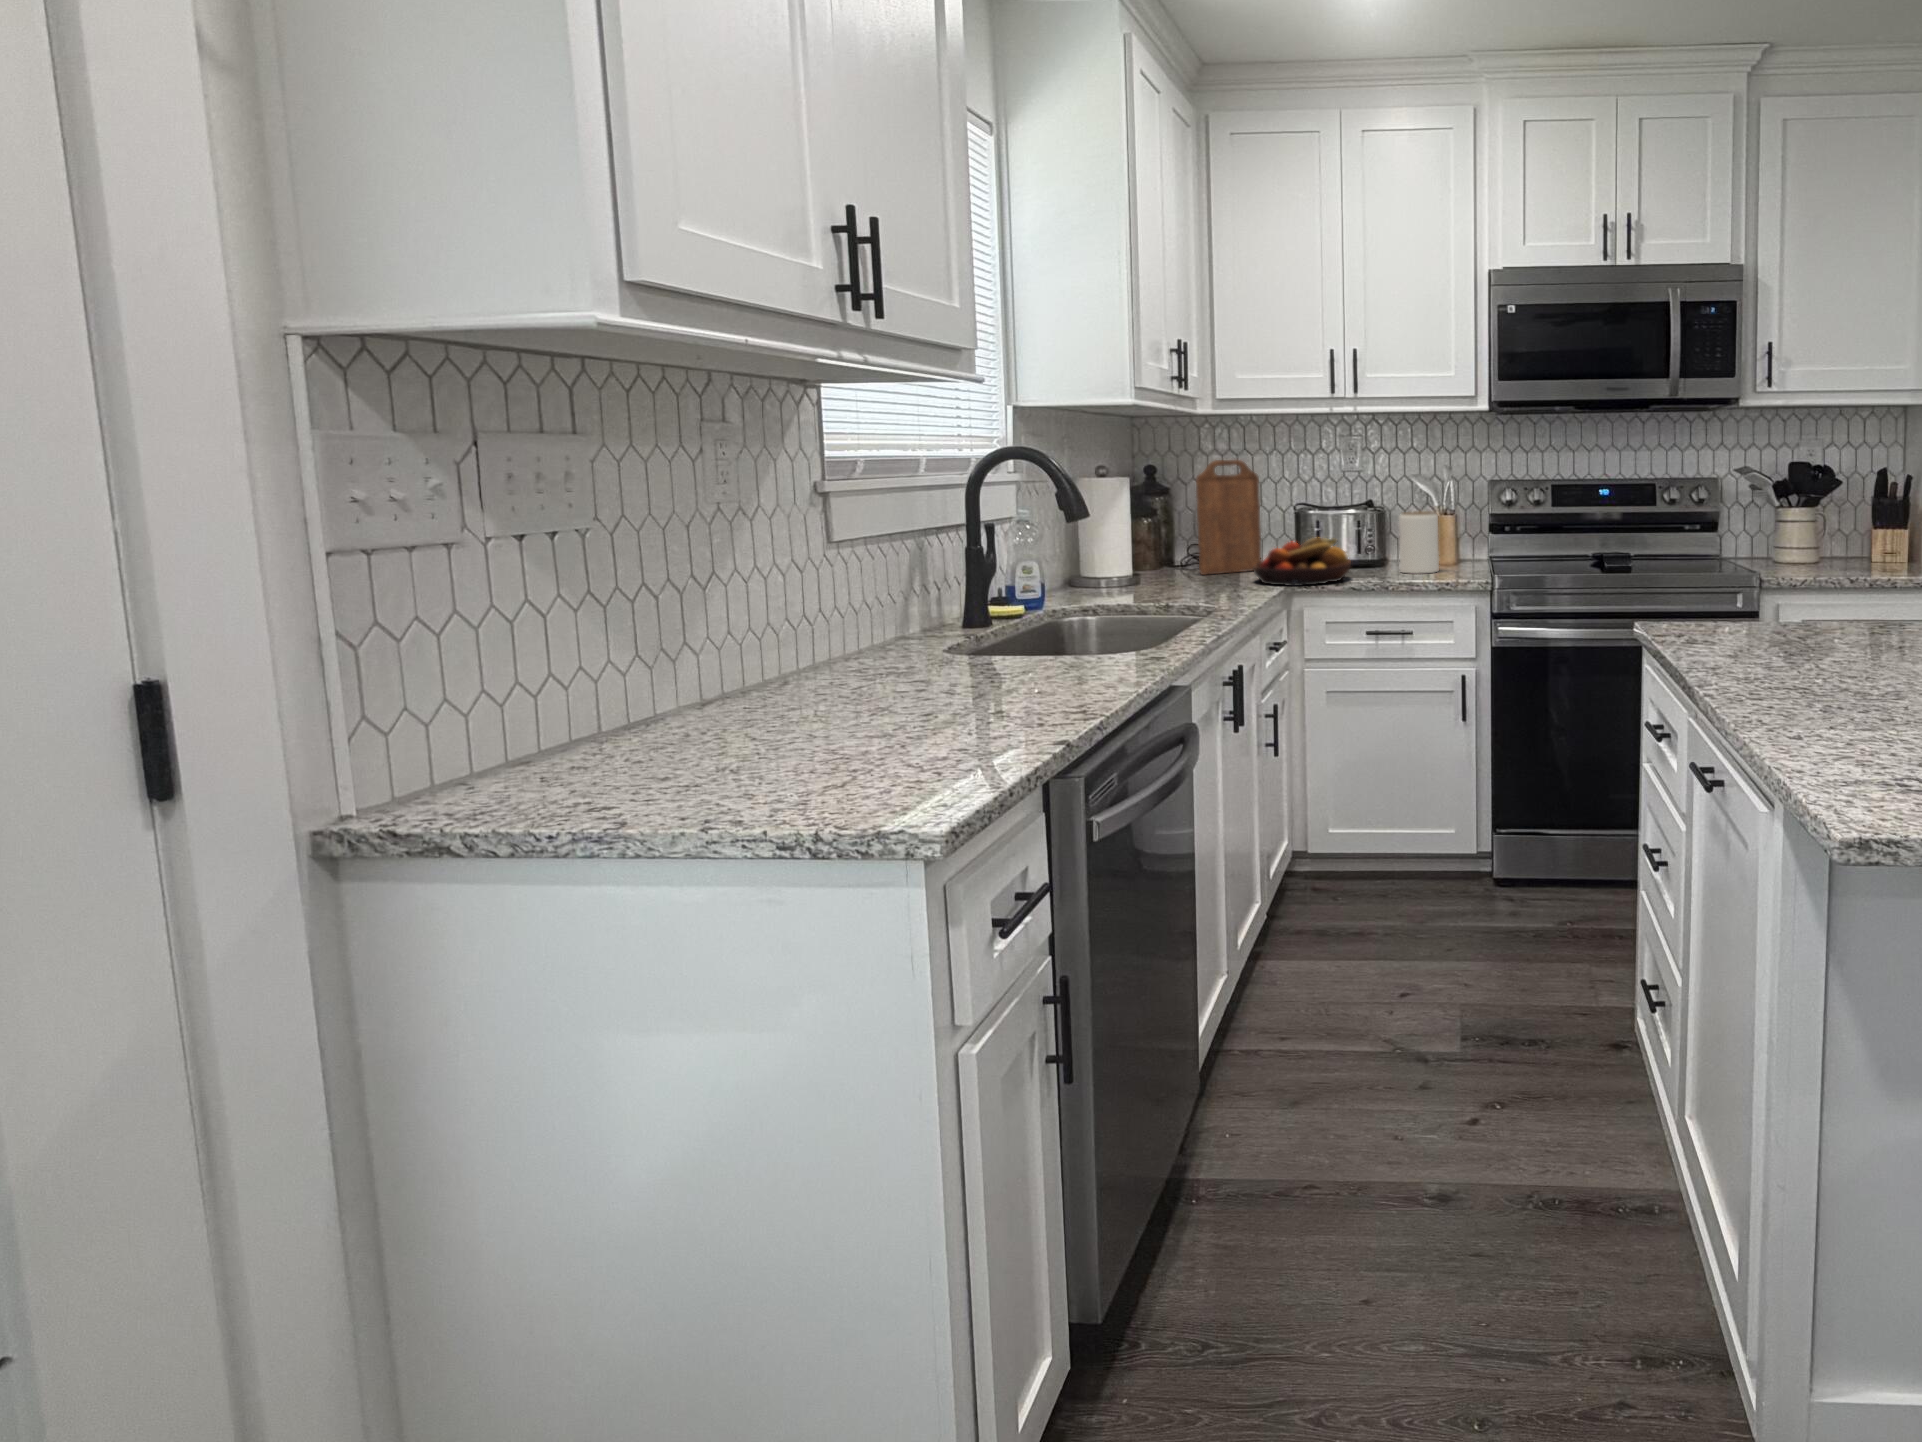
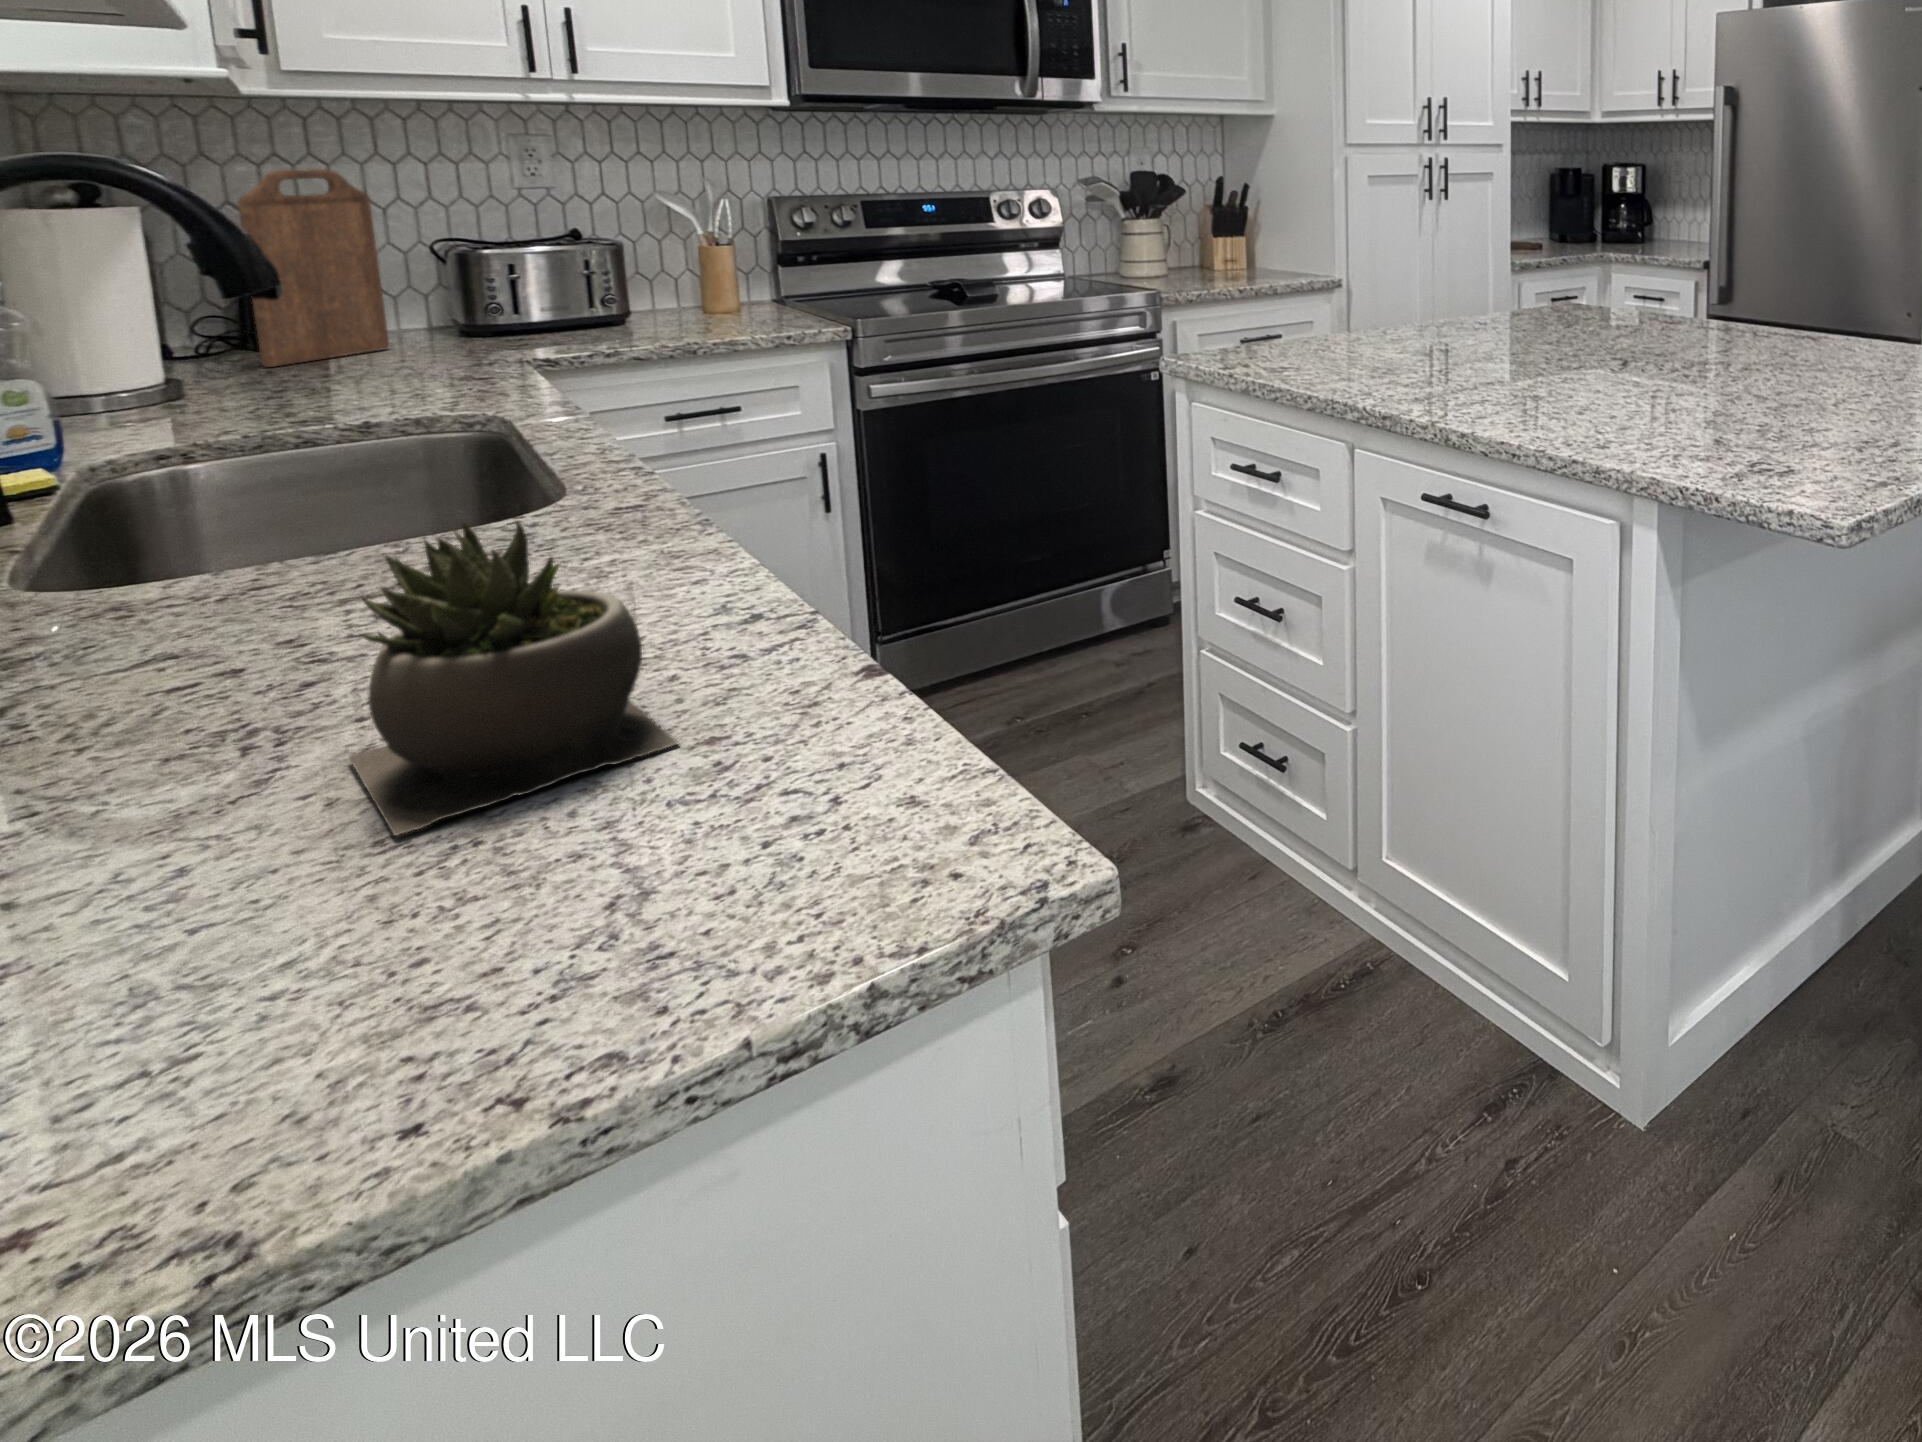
jar: present [1399,511,1439,574] -> none [664,241,736,329]
fruit bowl: present [1253,538,1351,586] -> none [422,288,617,367]
succulent plant: none [778,639,943,781] -> present [349,521,678,835]

